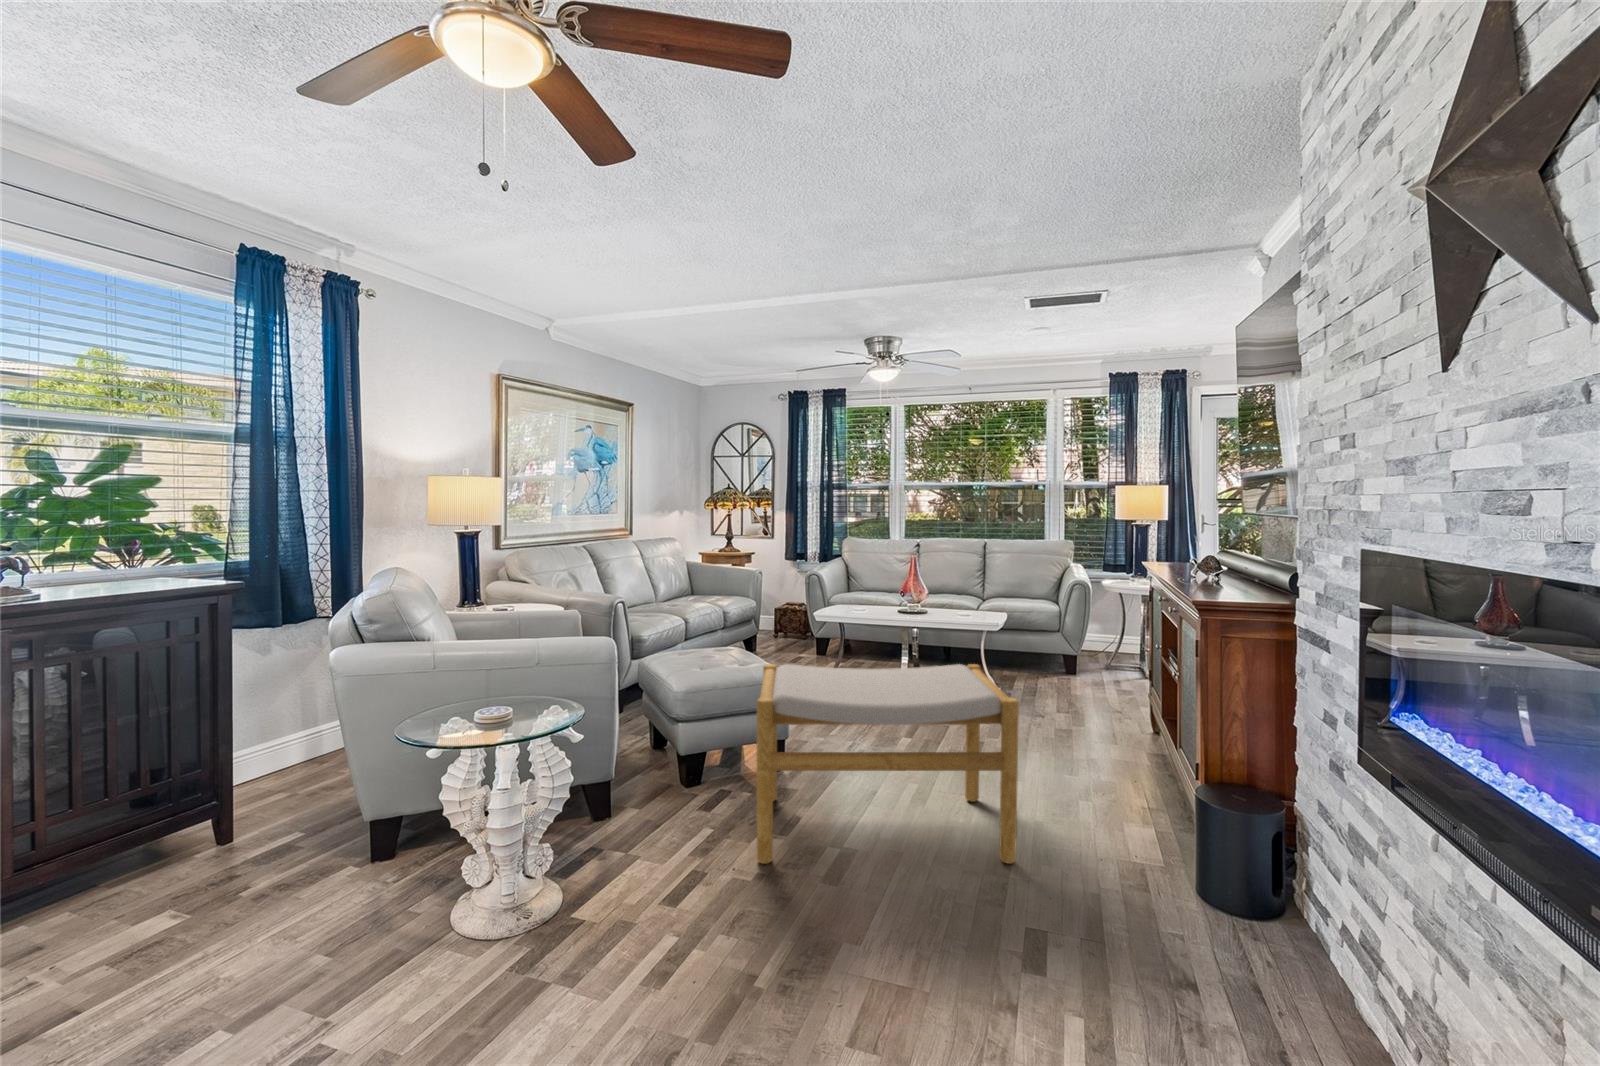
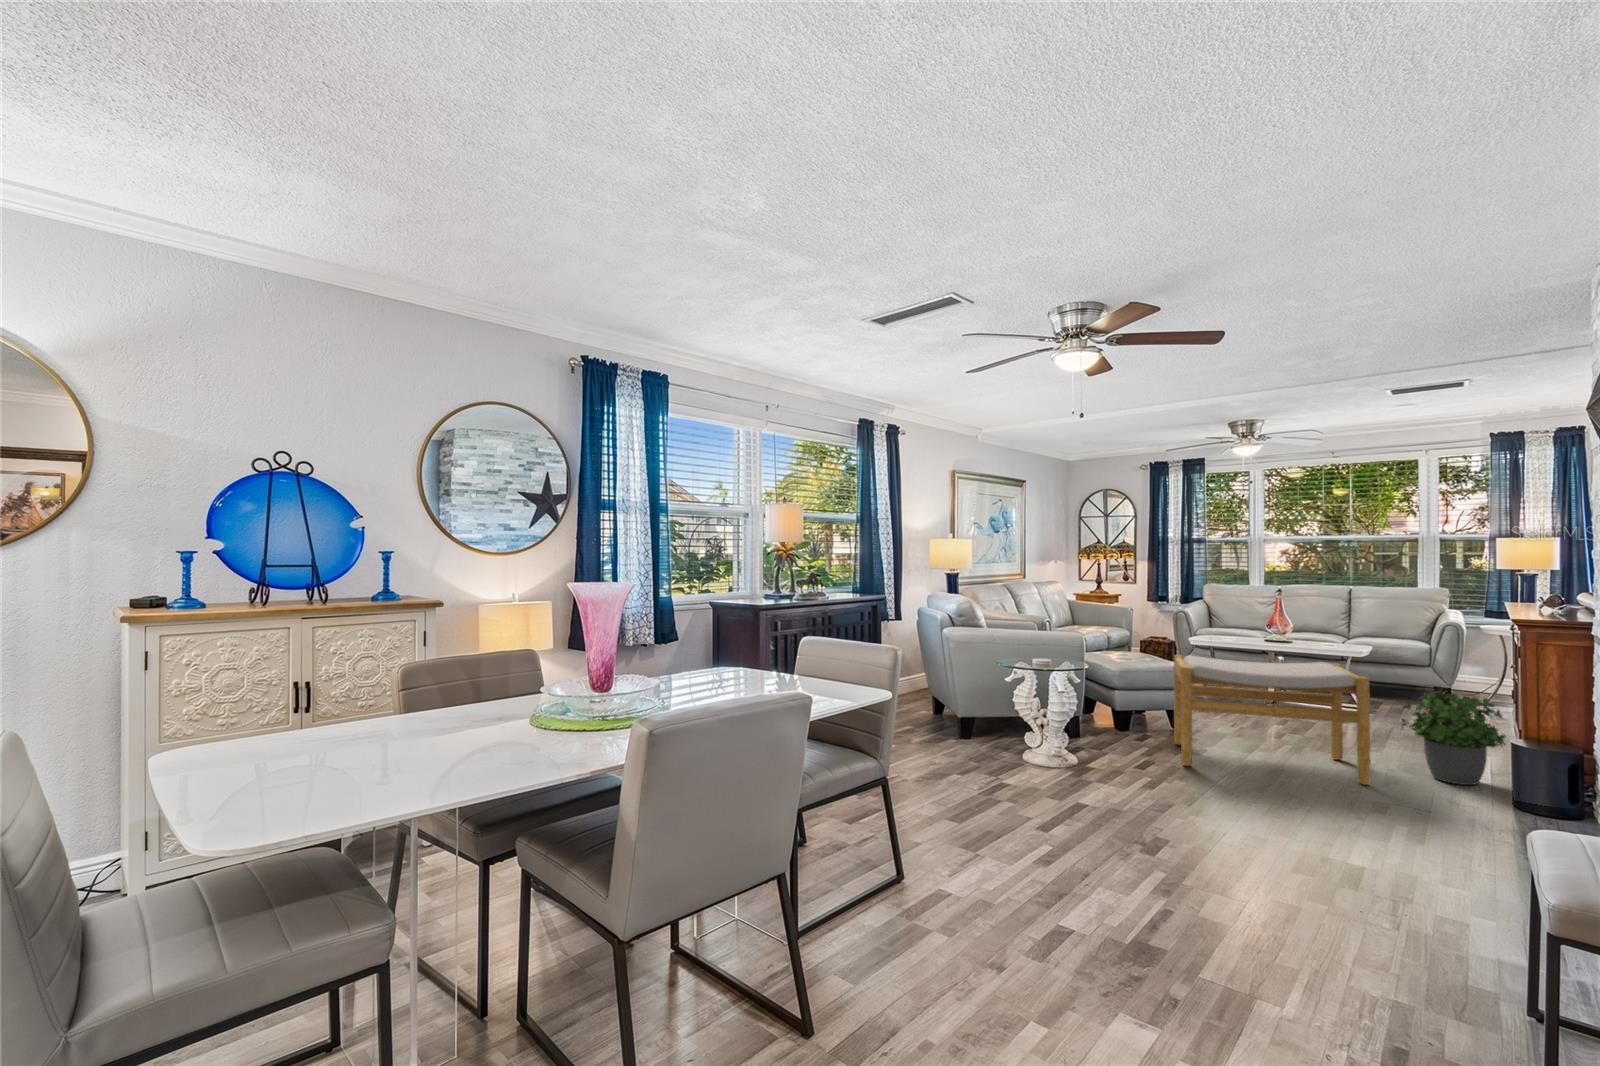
potted plant: none [1050,696,1173,834] -> present [1401,689,1506,785]

